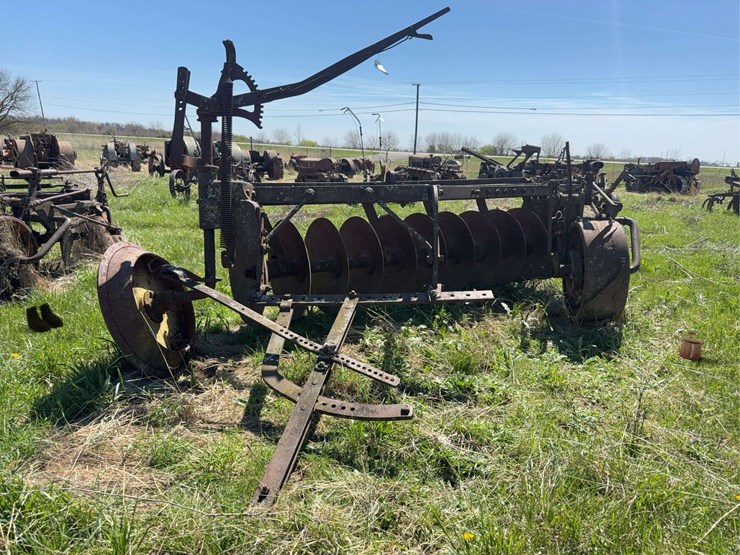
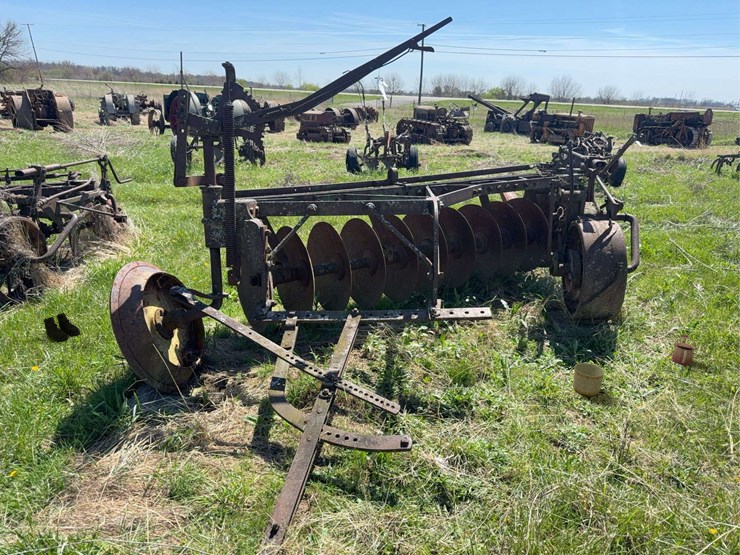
planter: none [580,351,612,384] -> present [573,363,604,396]

